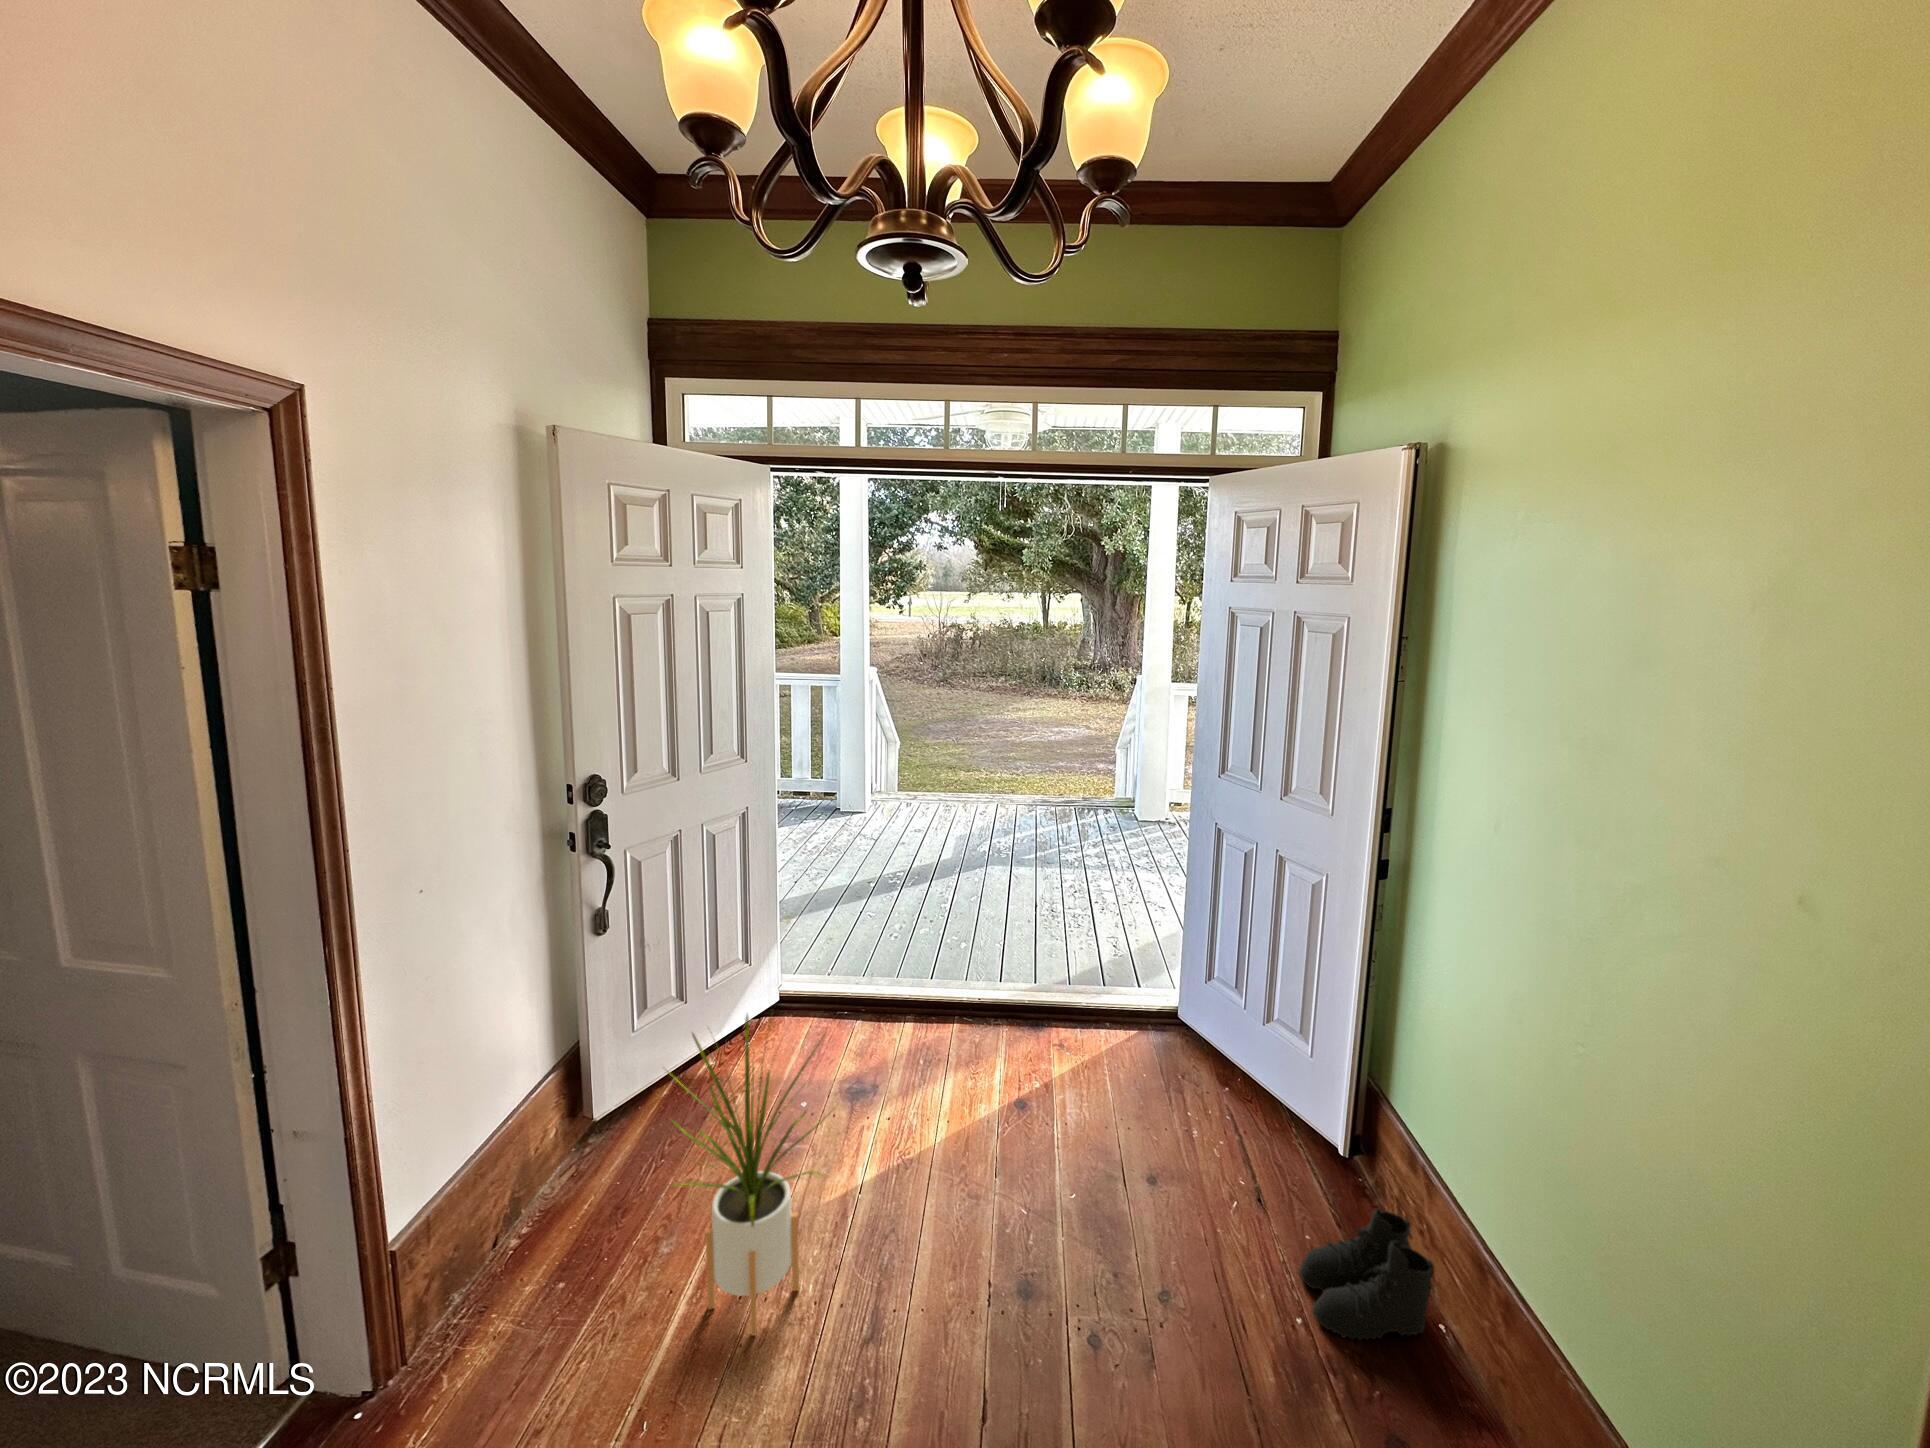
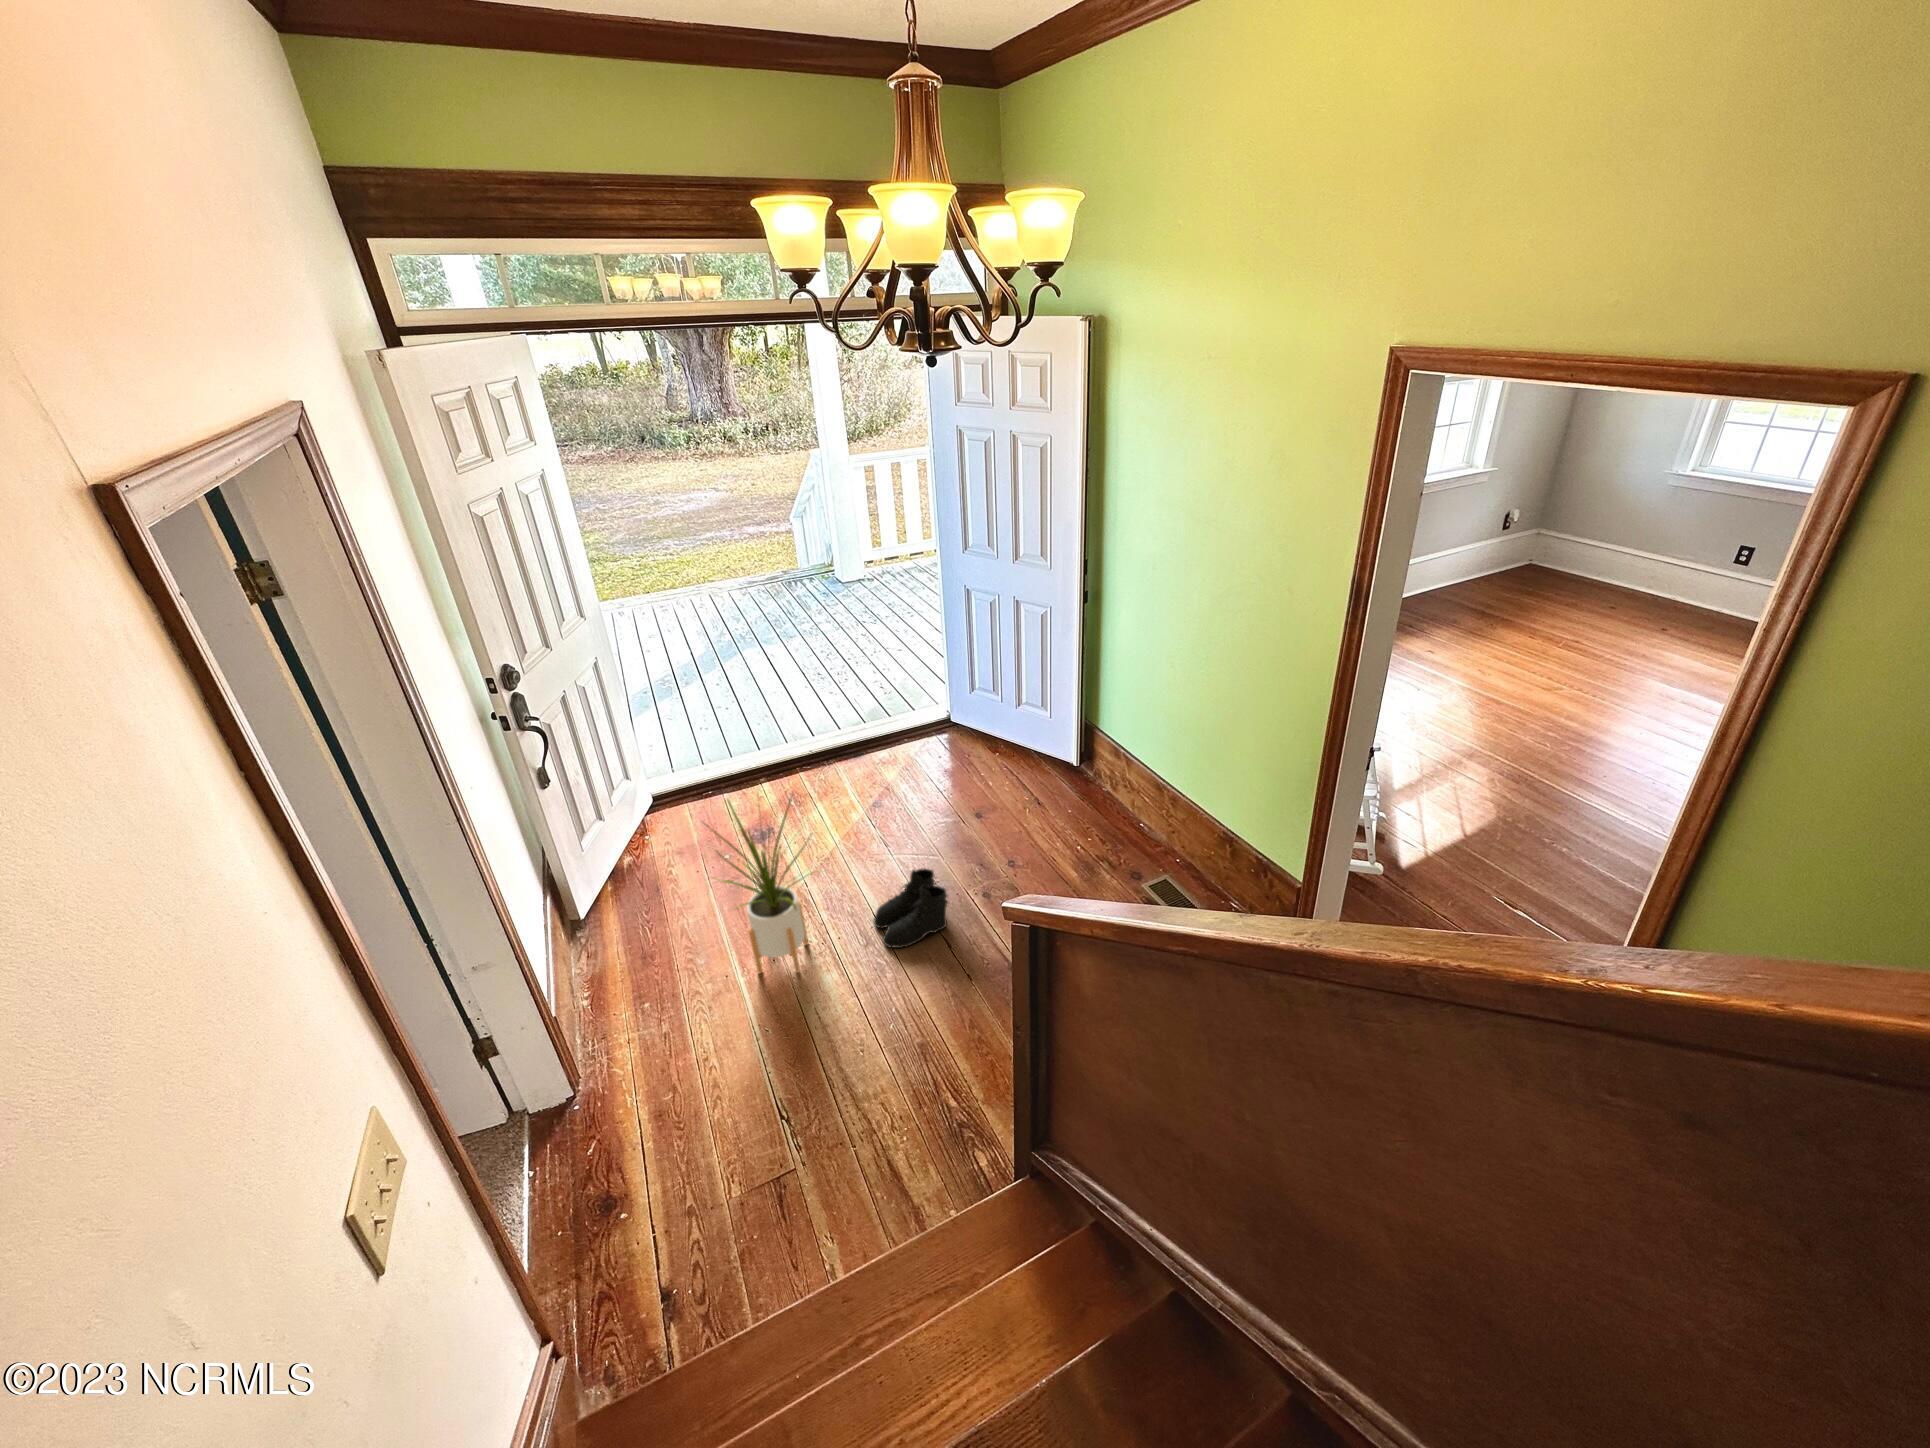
boots: present [1299,1208,1435,1340] -> present [874,869,948,948]

